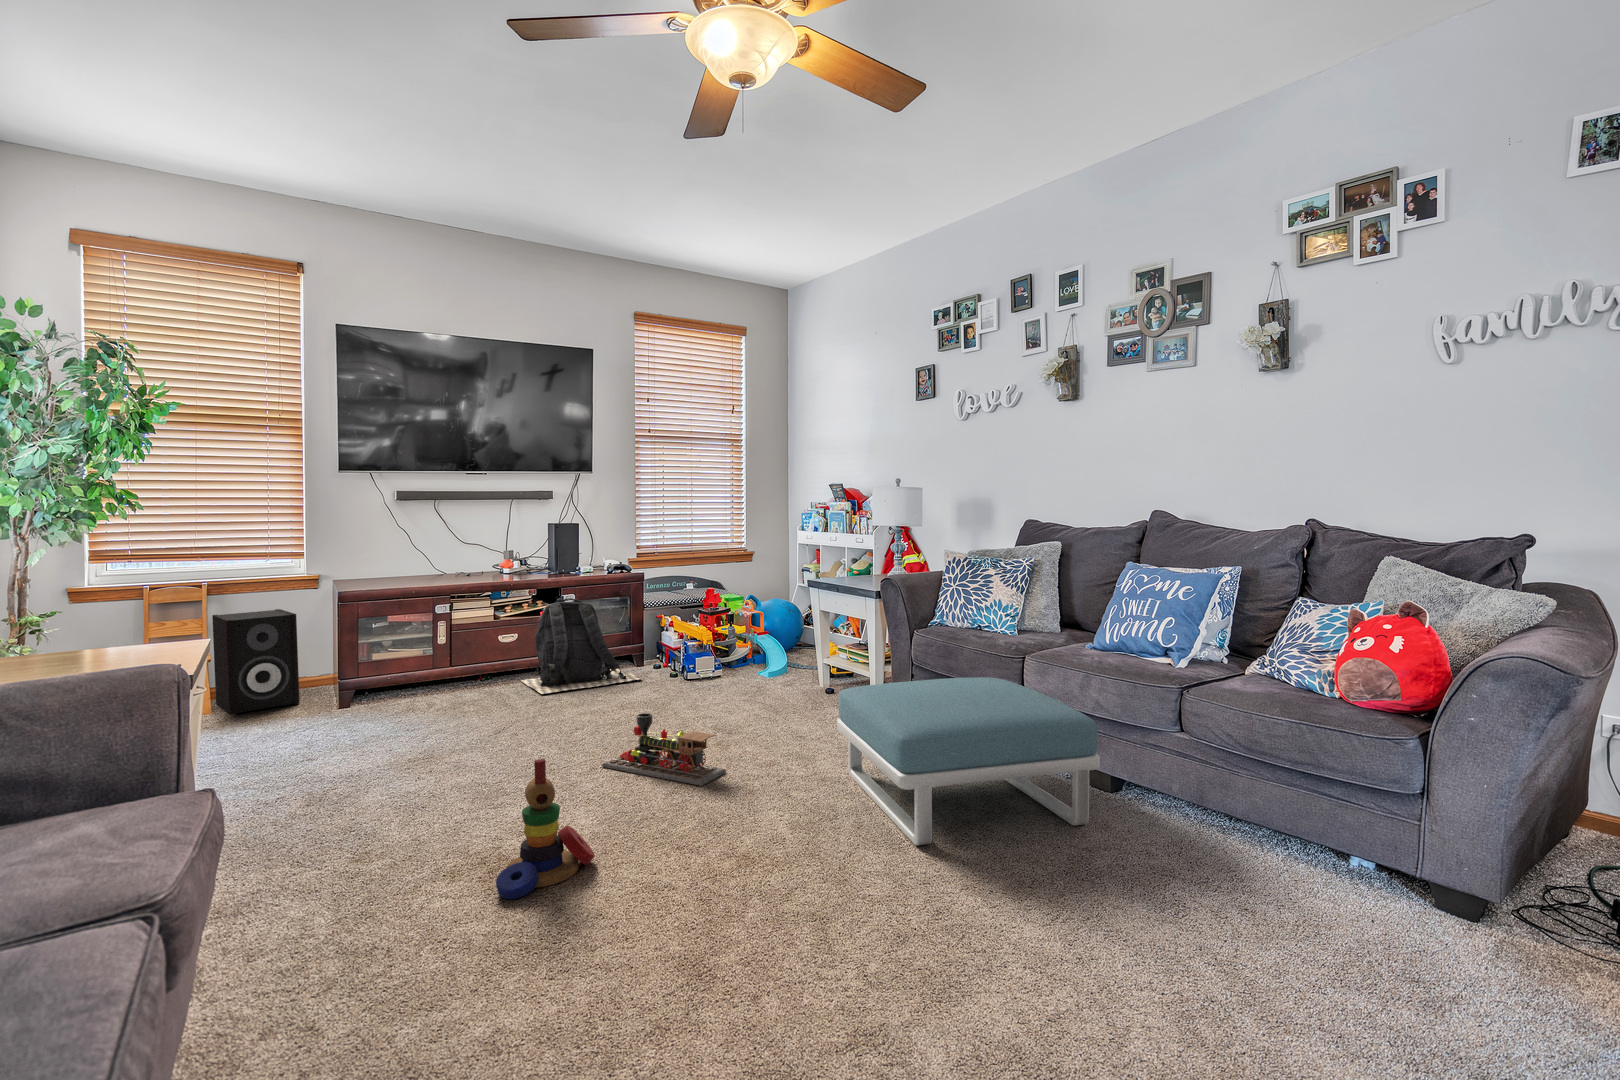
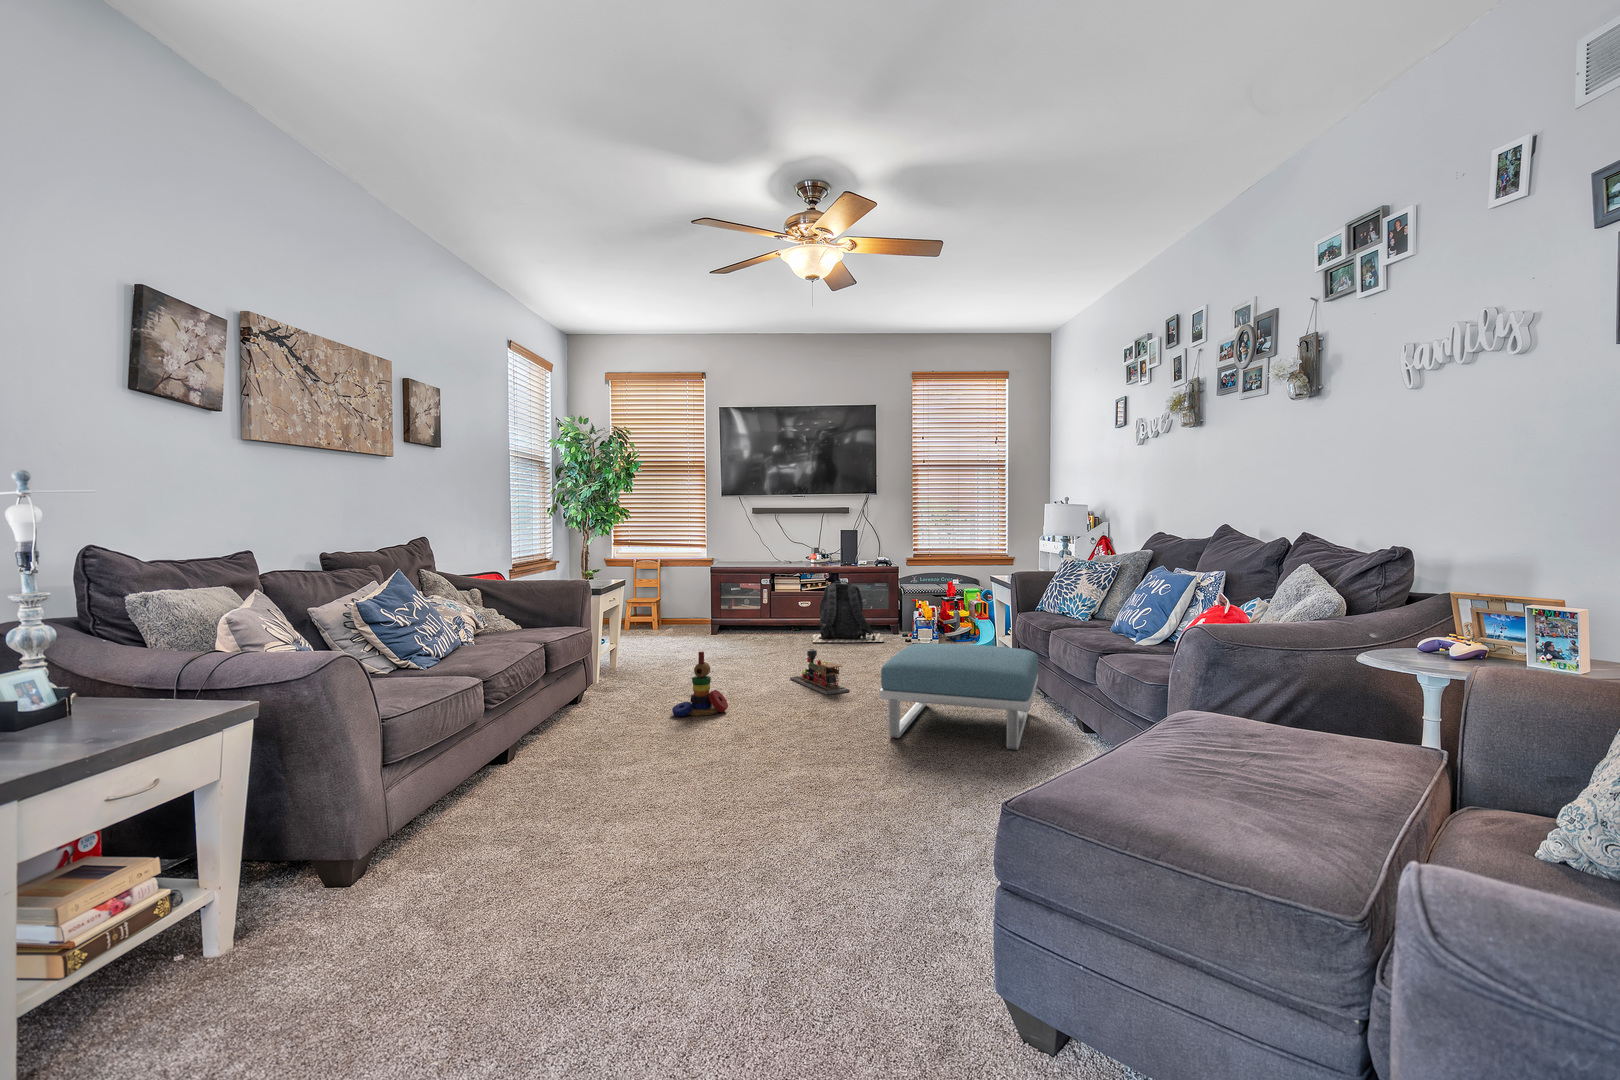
speaker: present [212,609,300,715] -> none [657,577,692,634]

